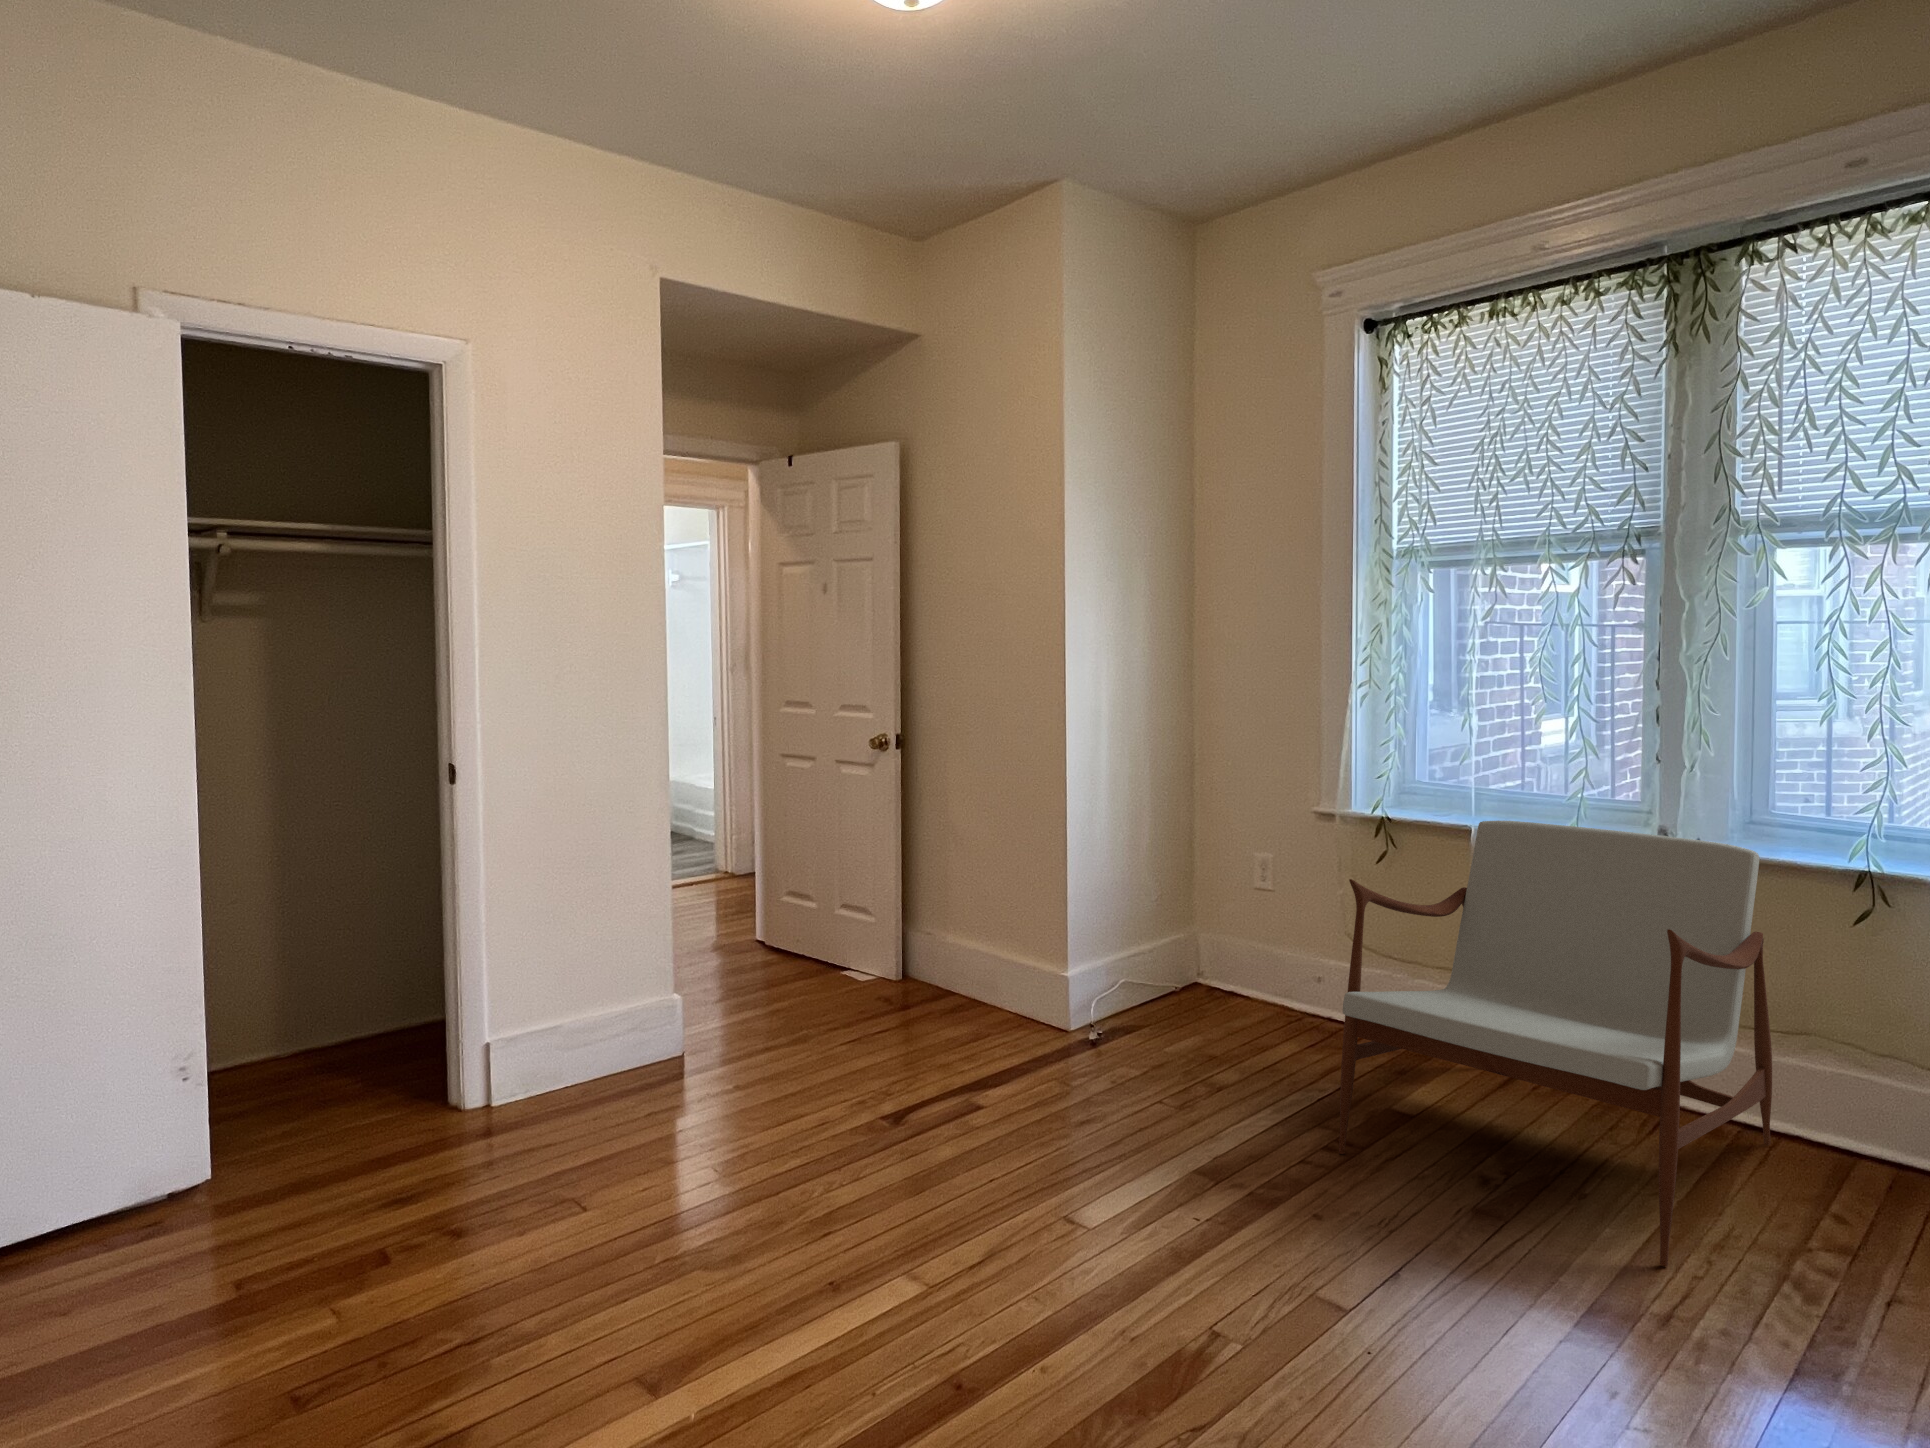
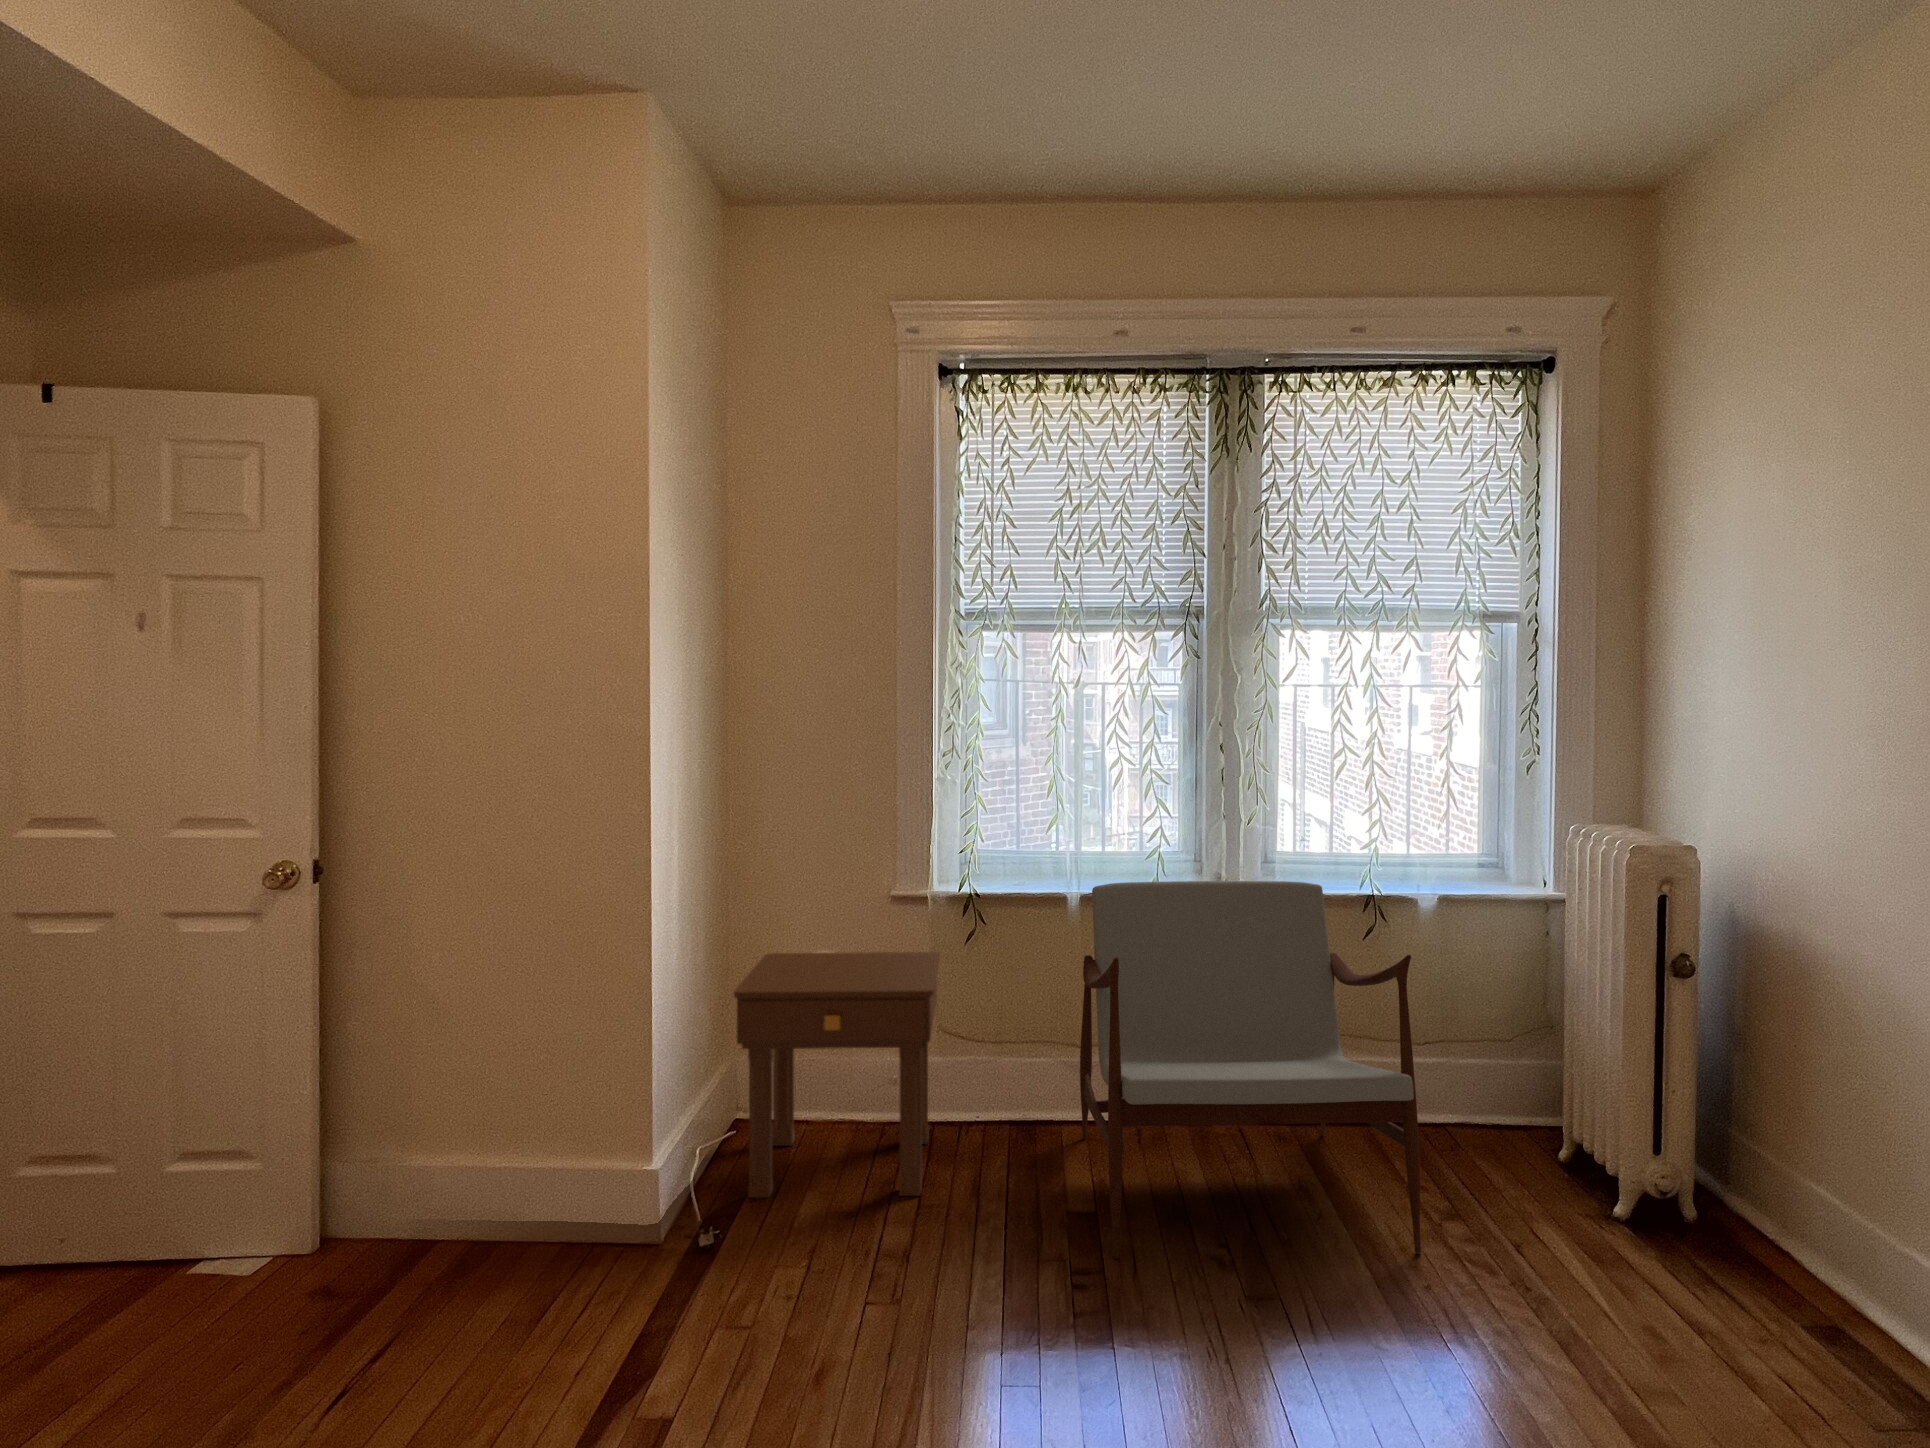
nightstand: none [1133,845,1355,1063] -> present [734,952,940,1198]

